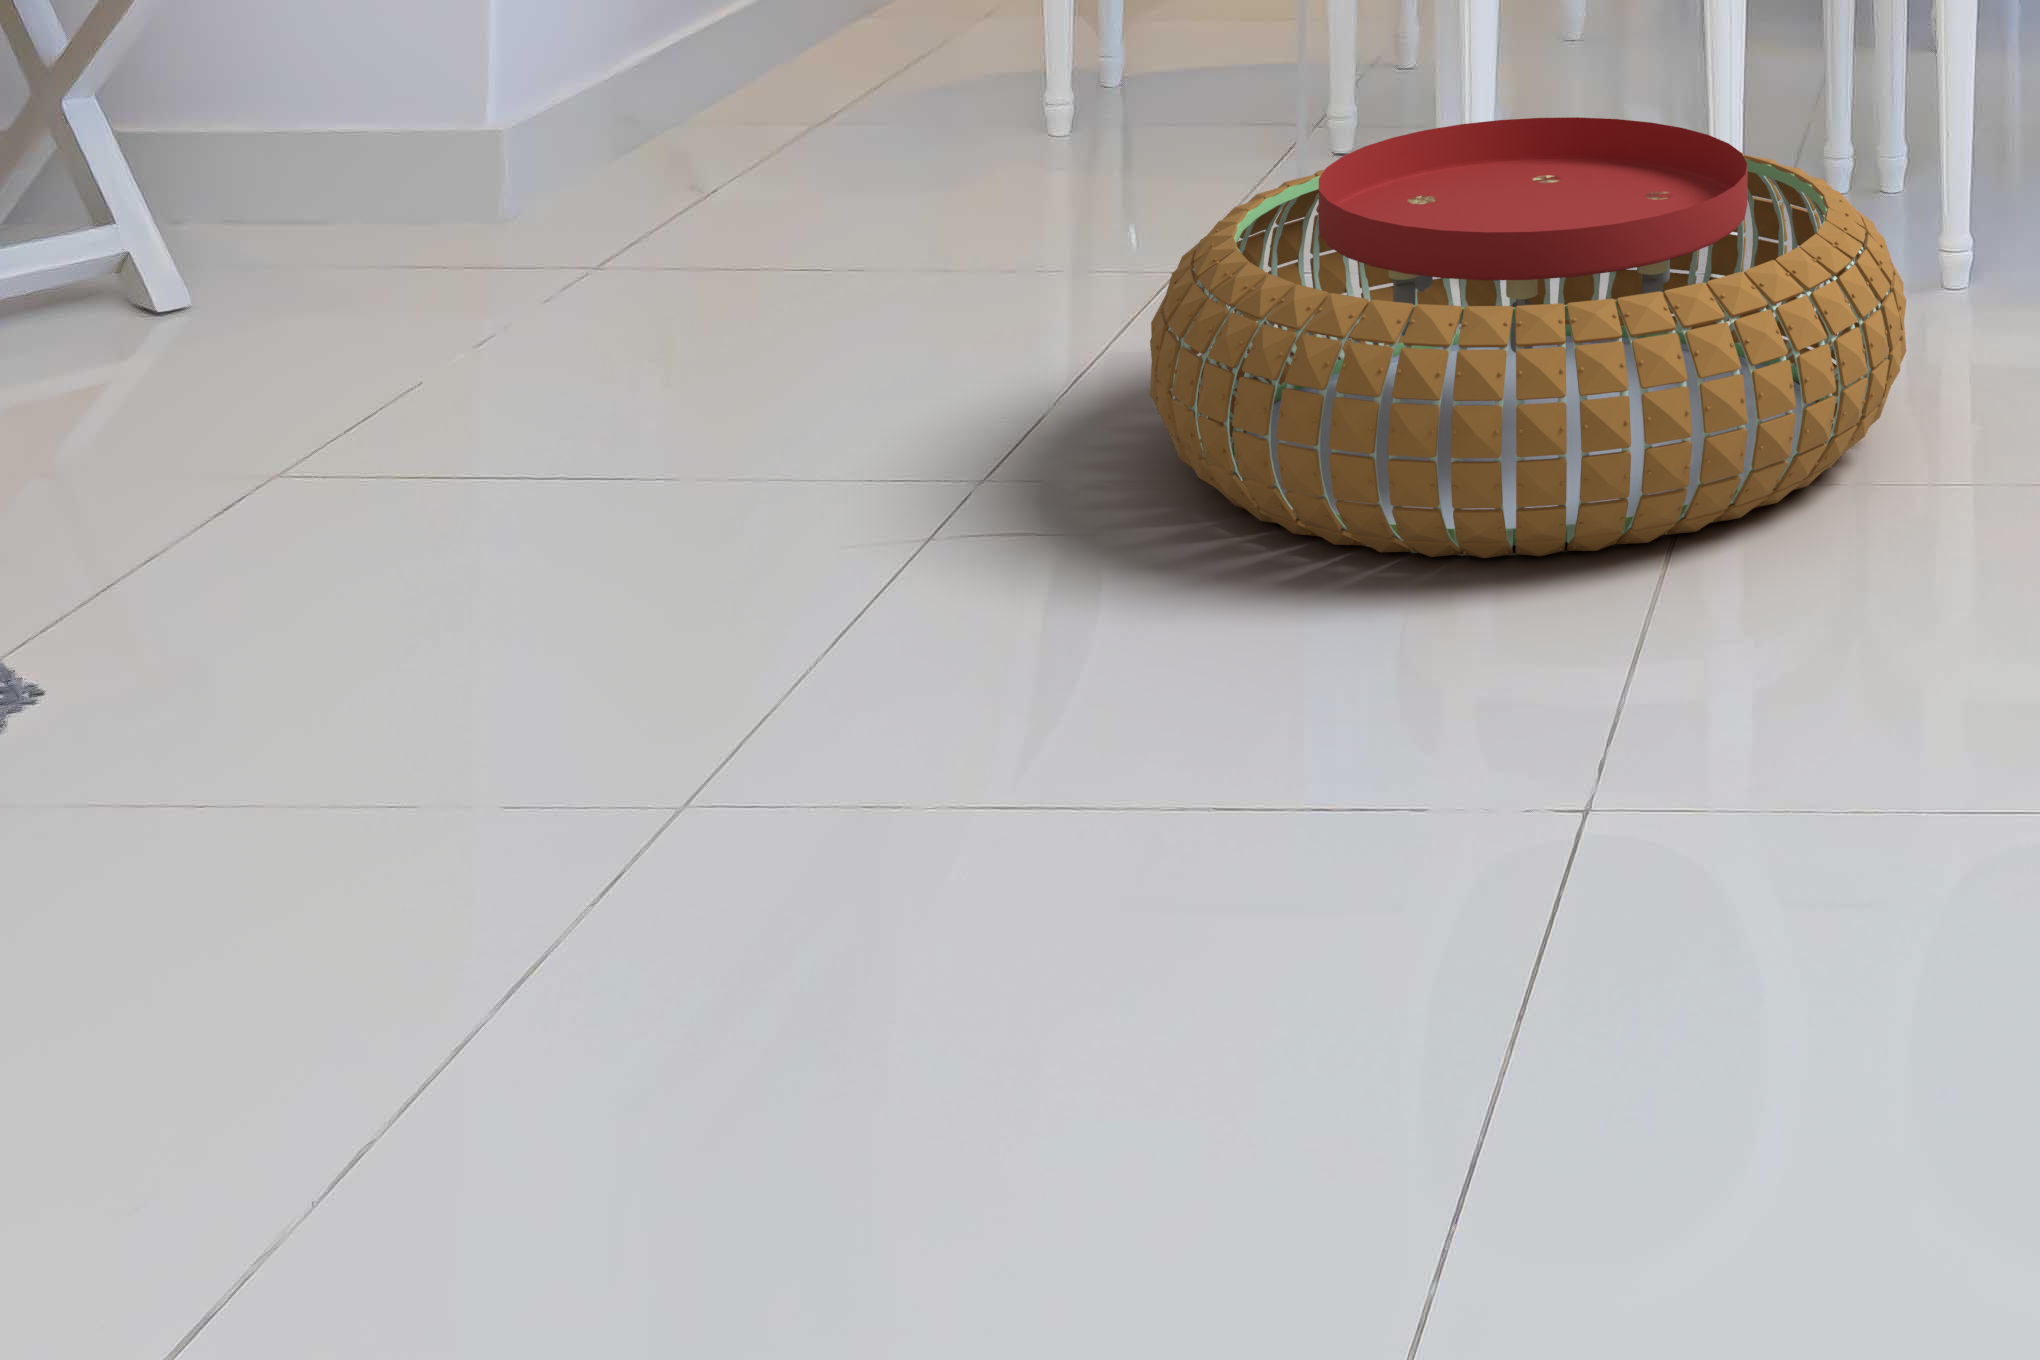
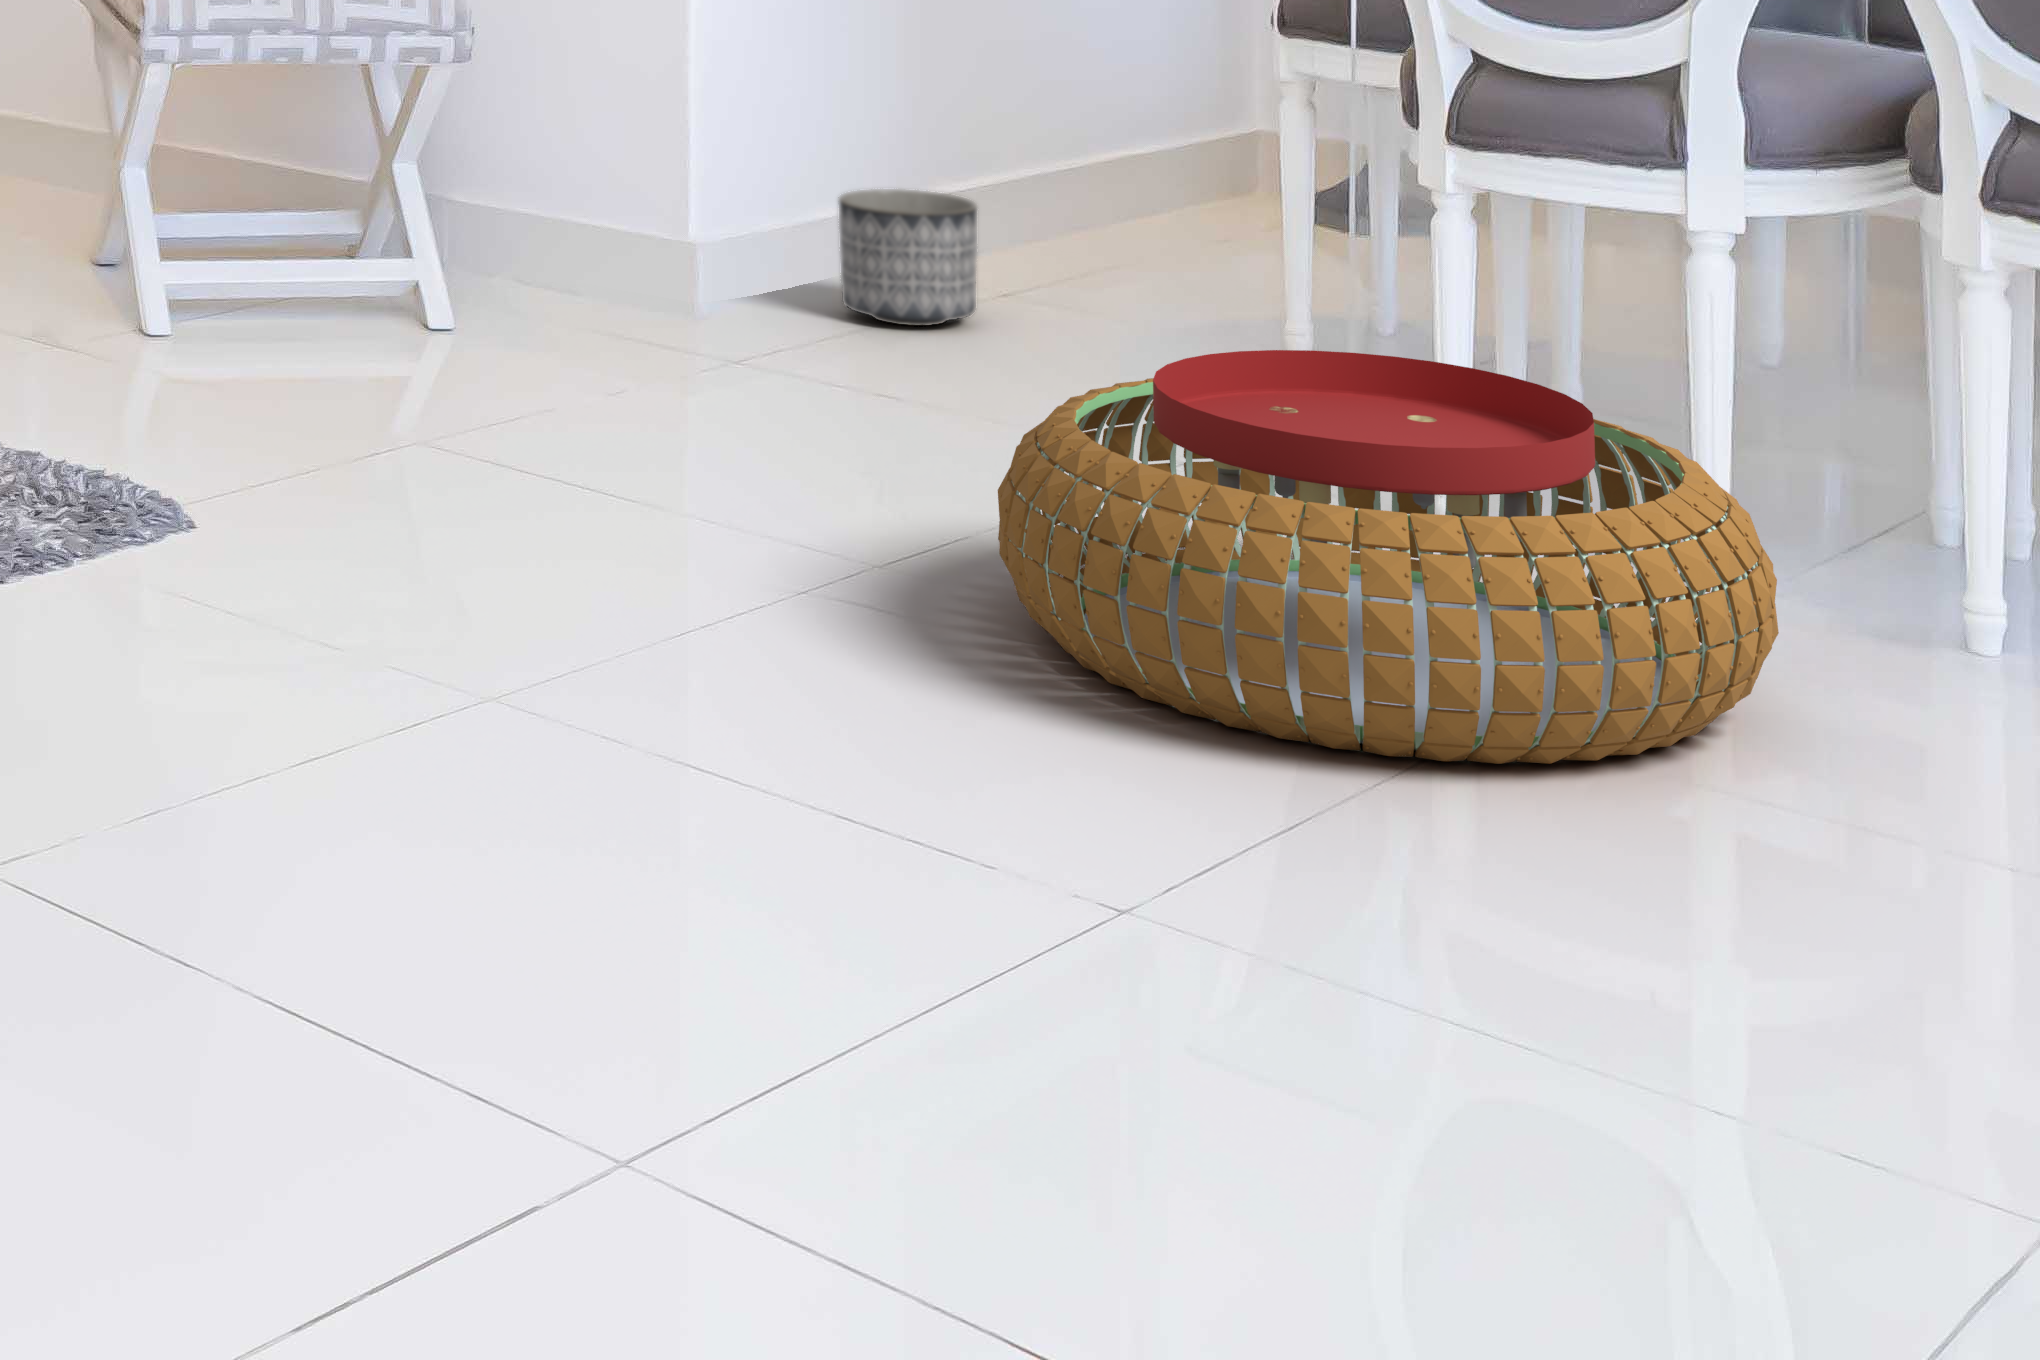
planter: none [648,7,812,164] -> present [838,189,977,326]

